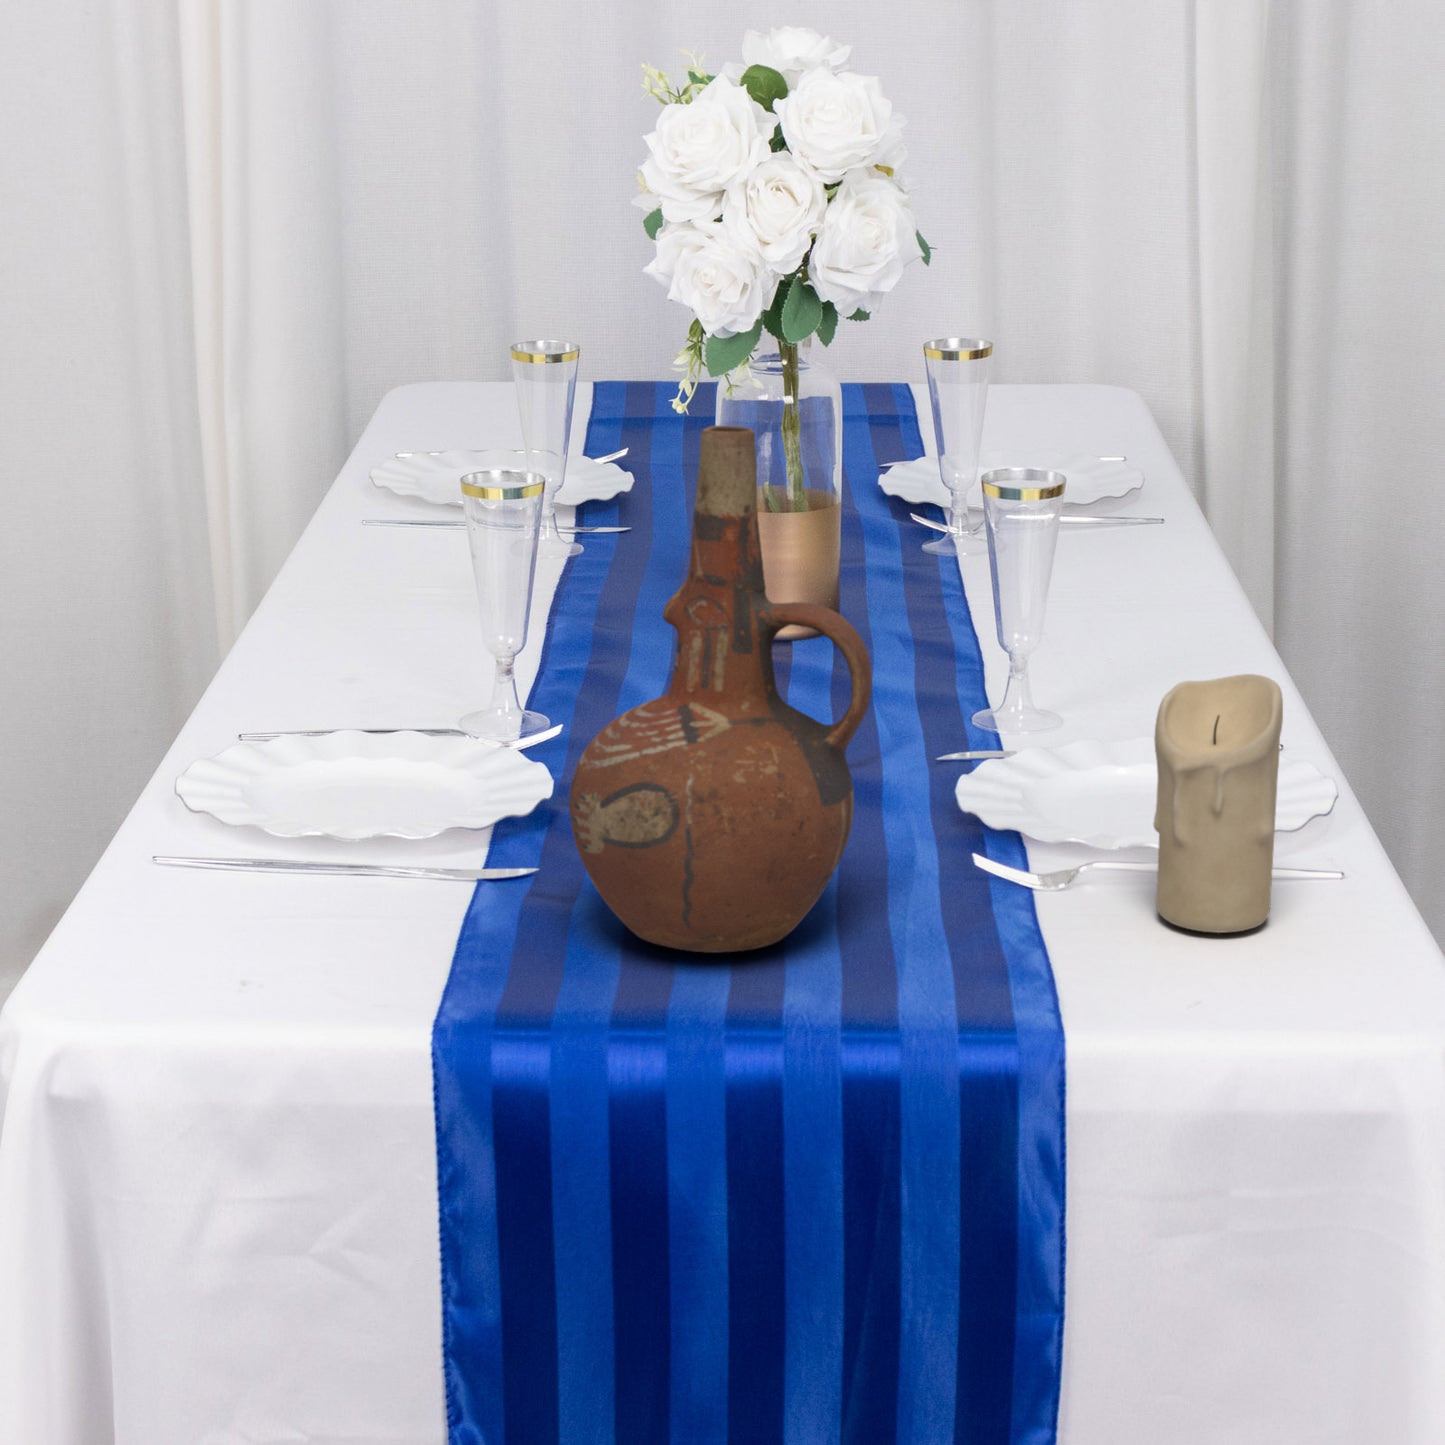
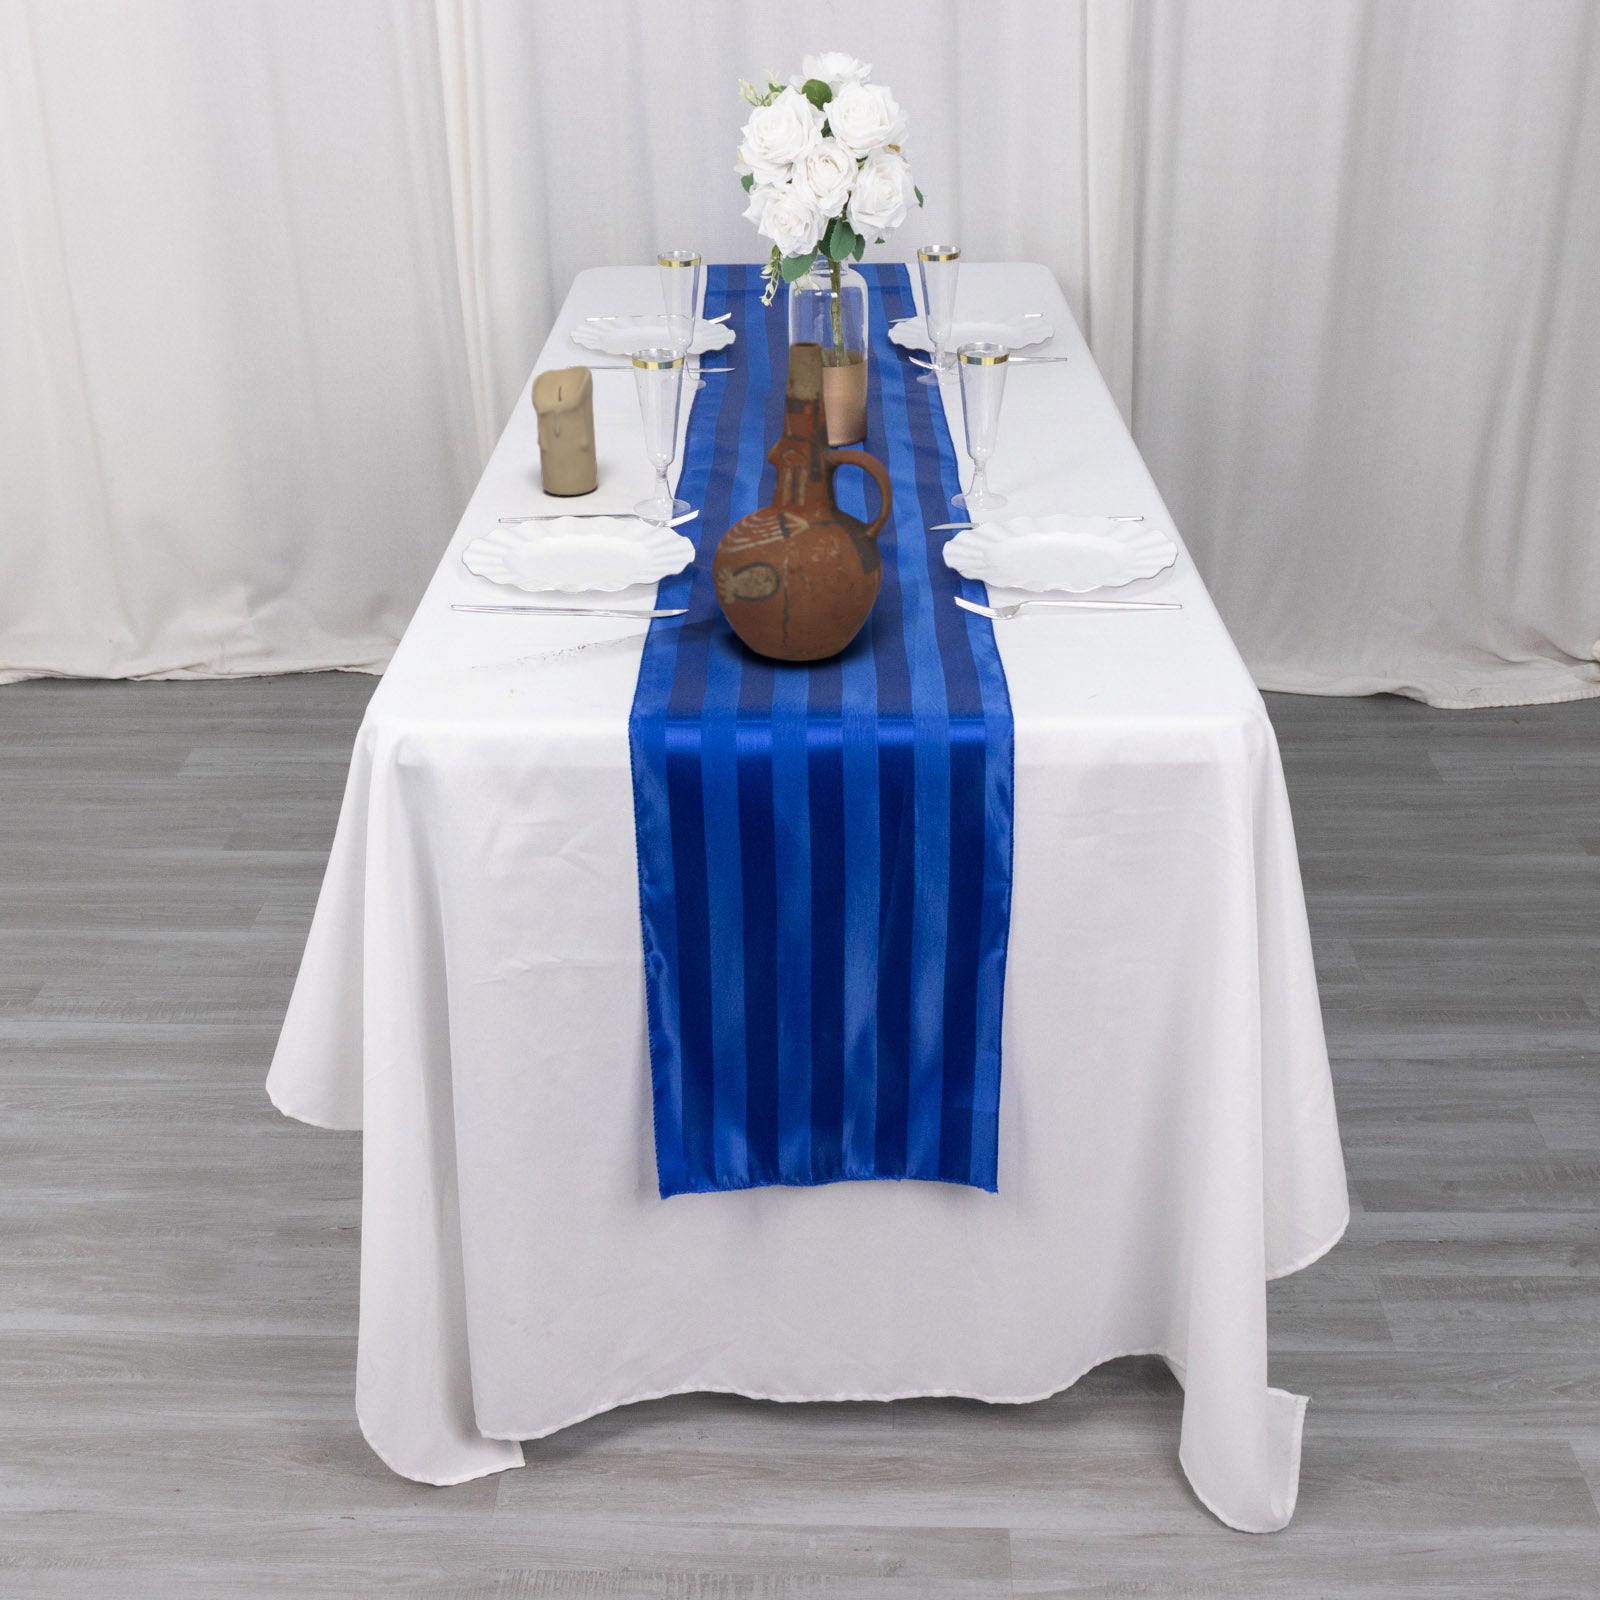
candle: present [1153,674,1283,933] -> present [532,366,598,495]

